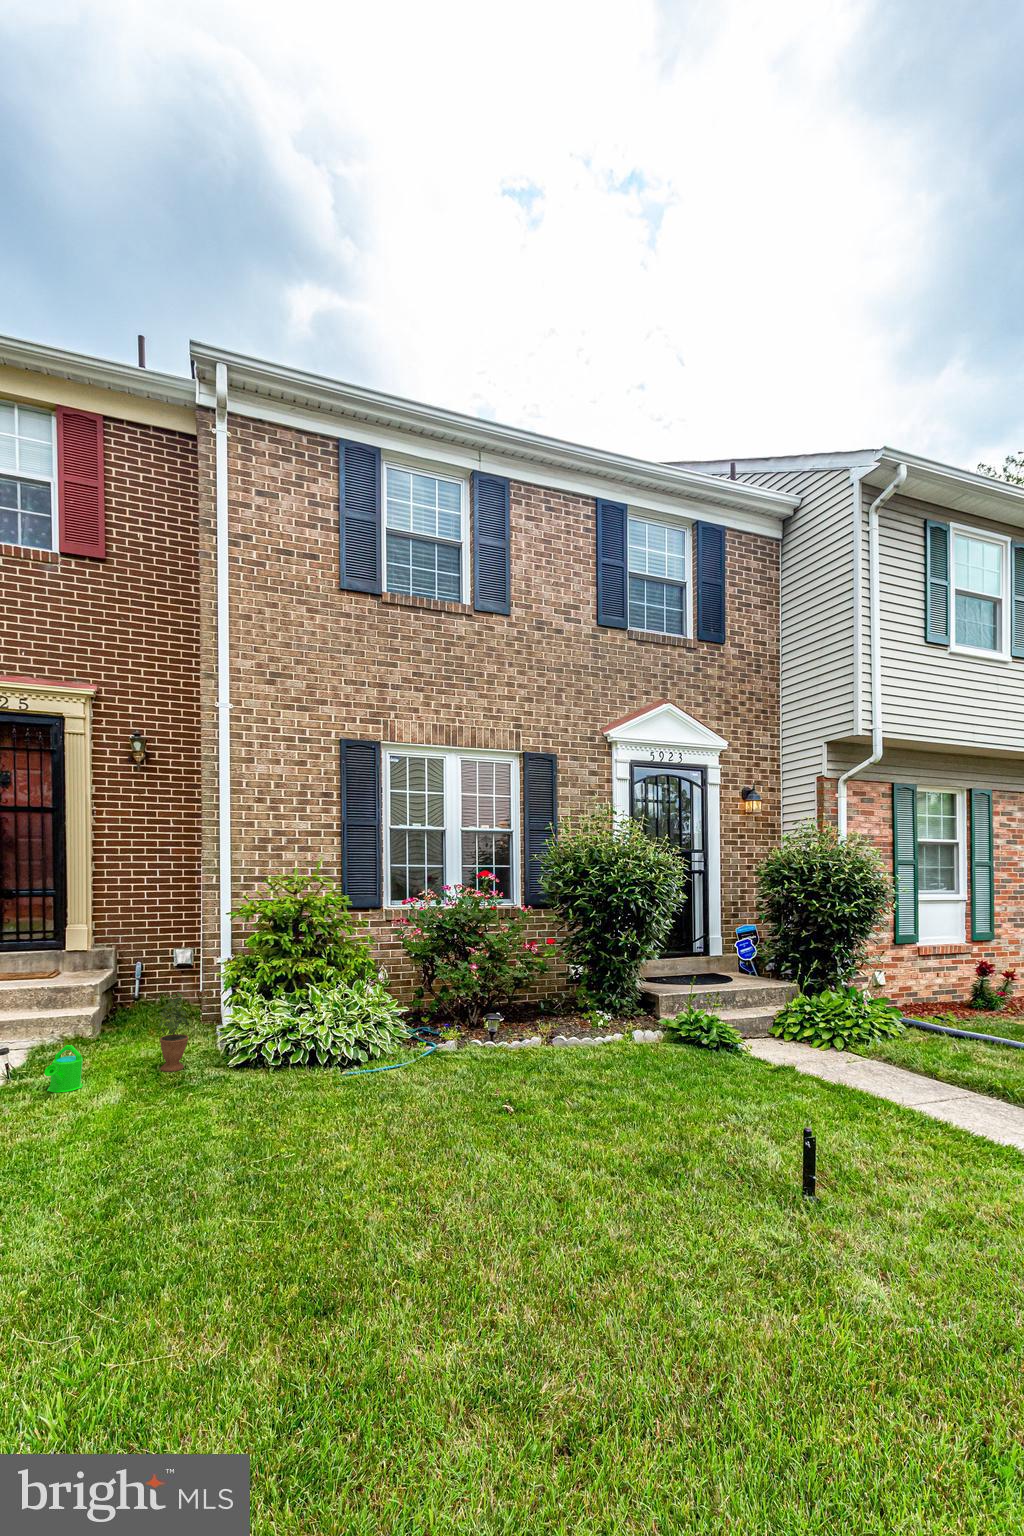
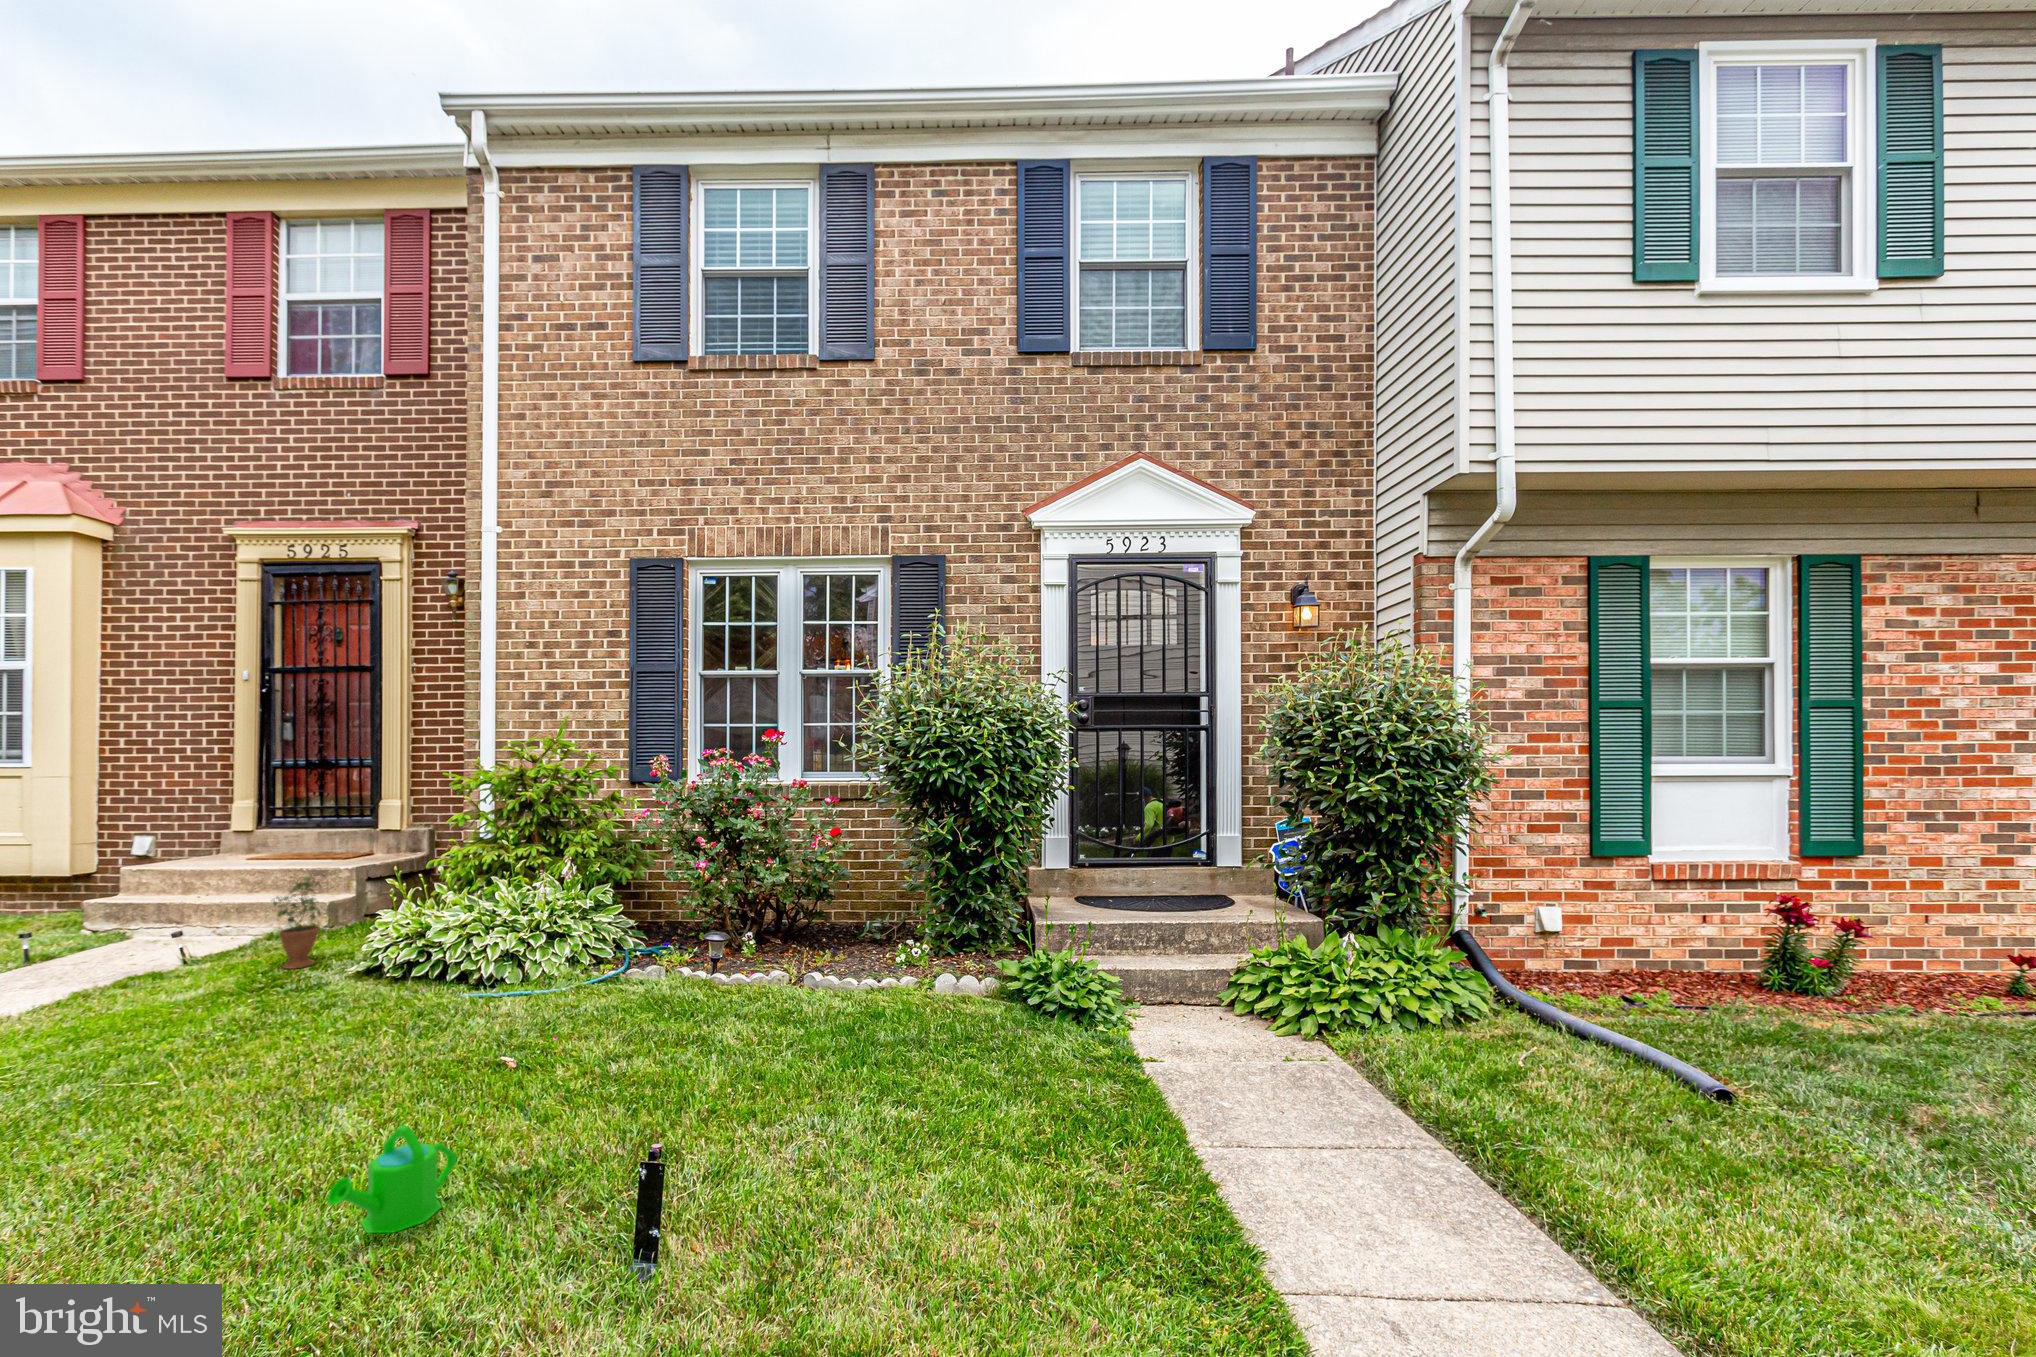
watering can: present [44,1045,83,1093] -> present [327,1125,457,1233]

